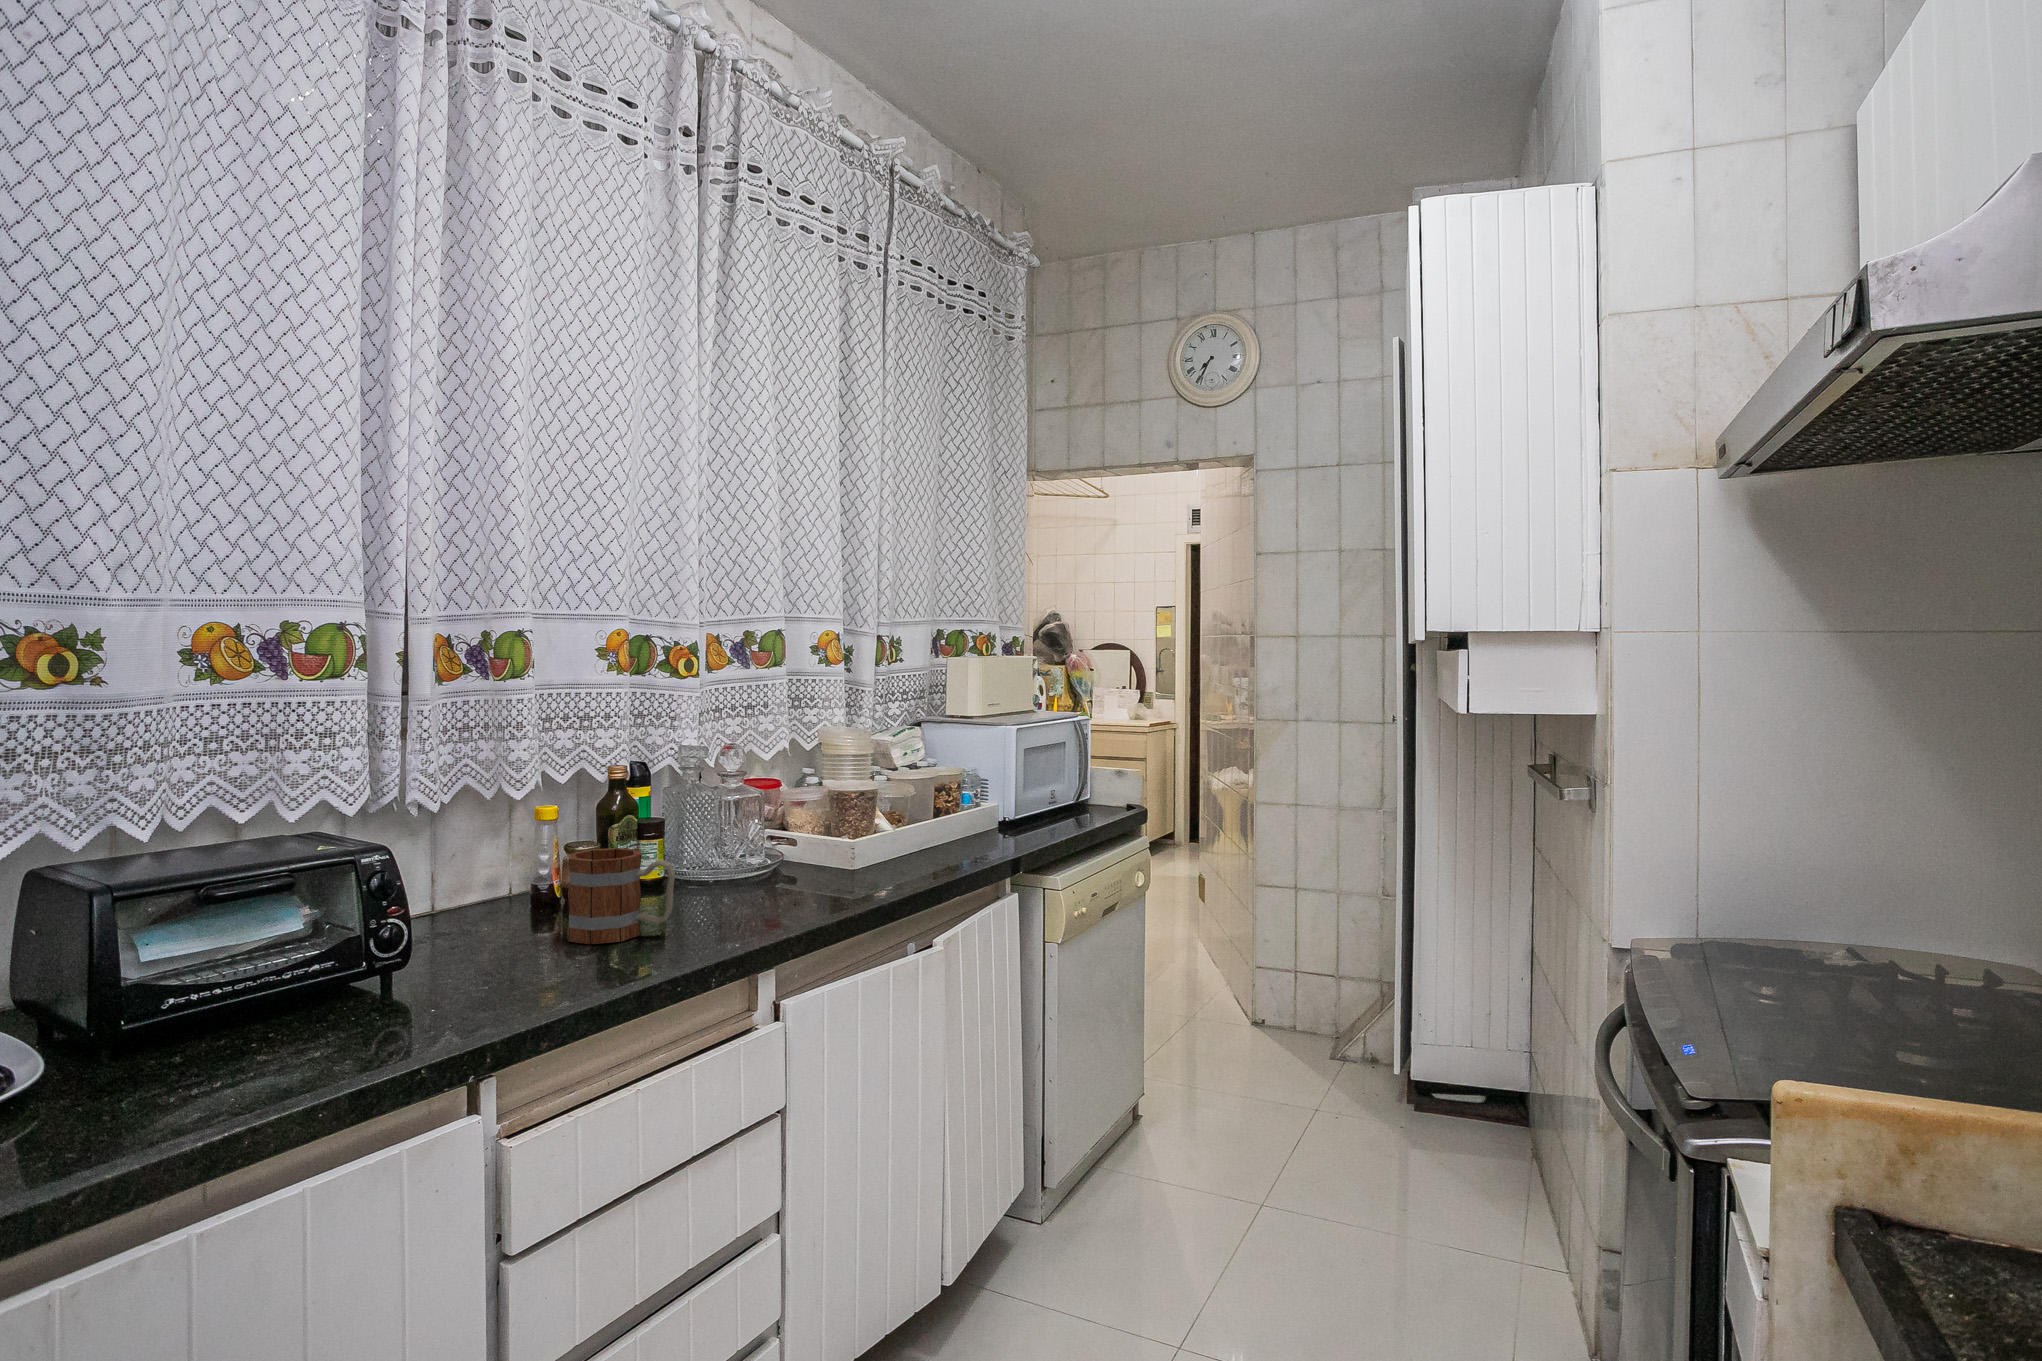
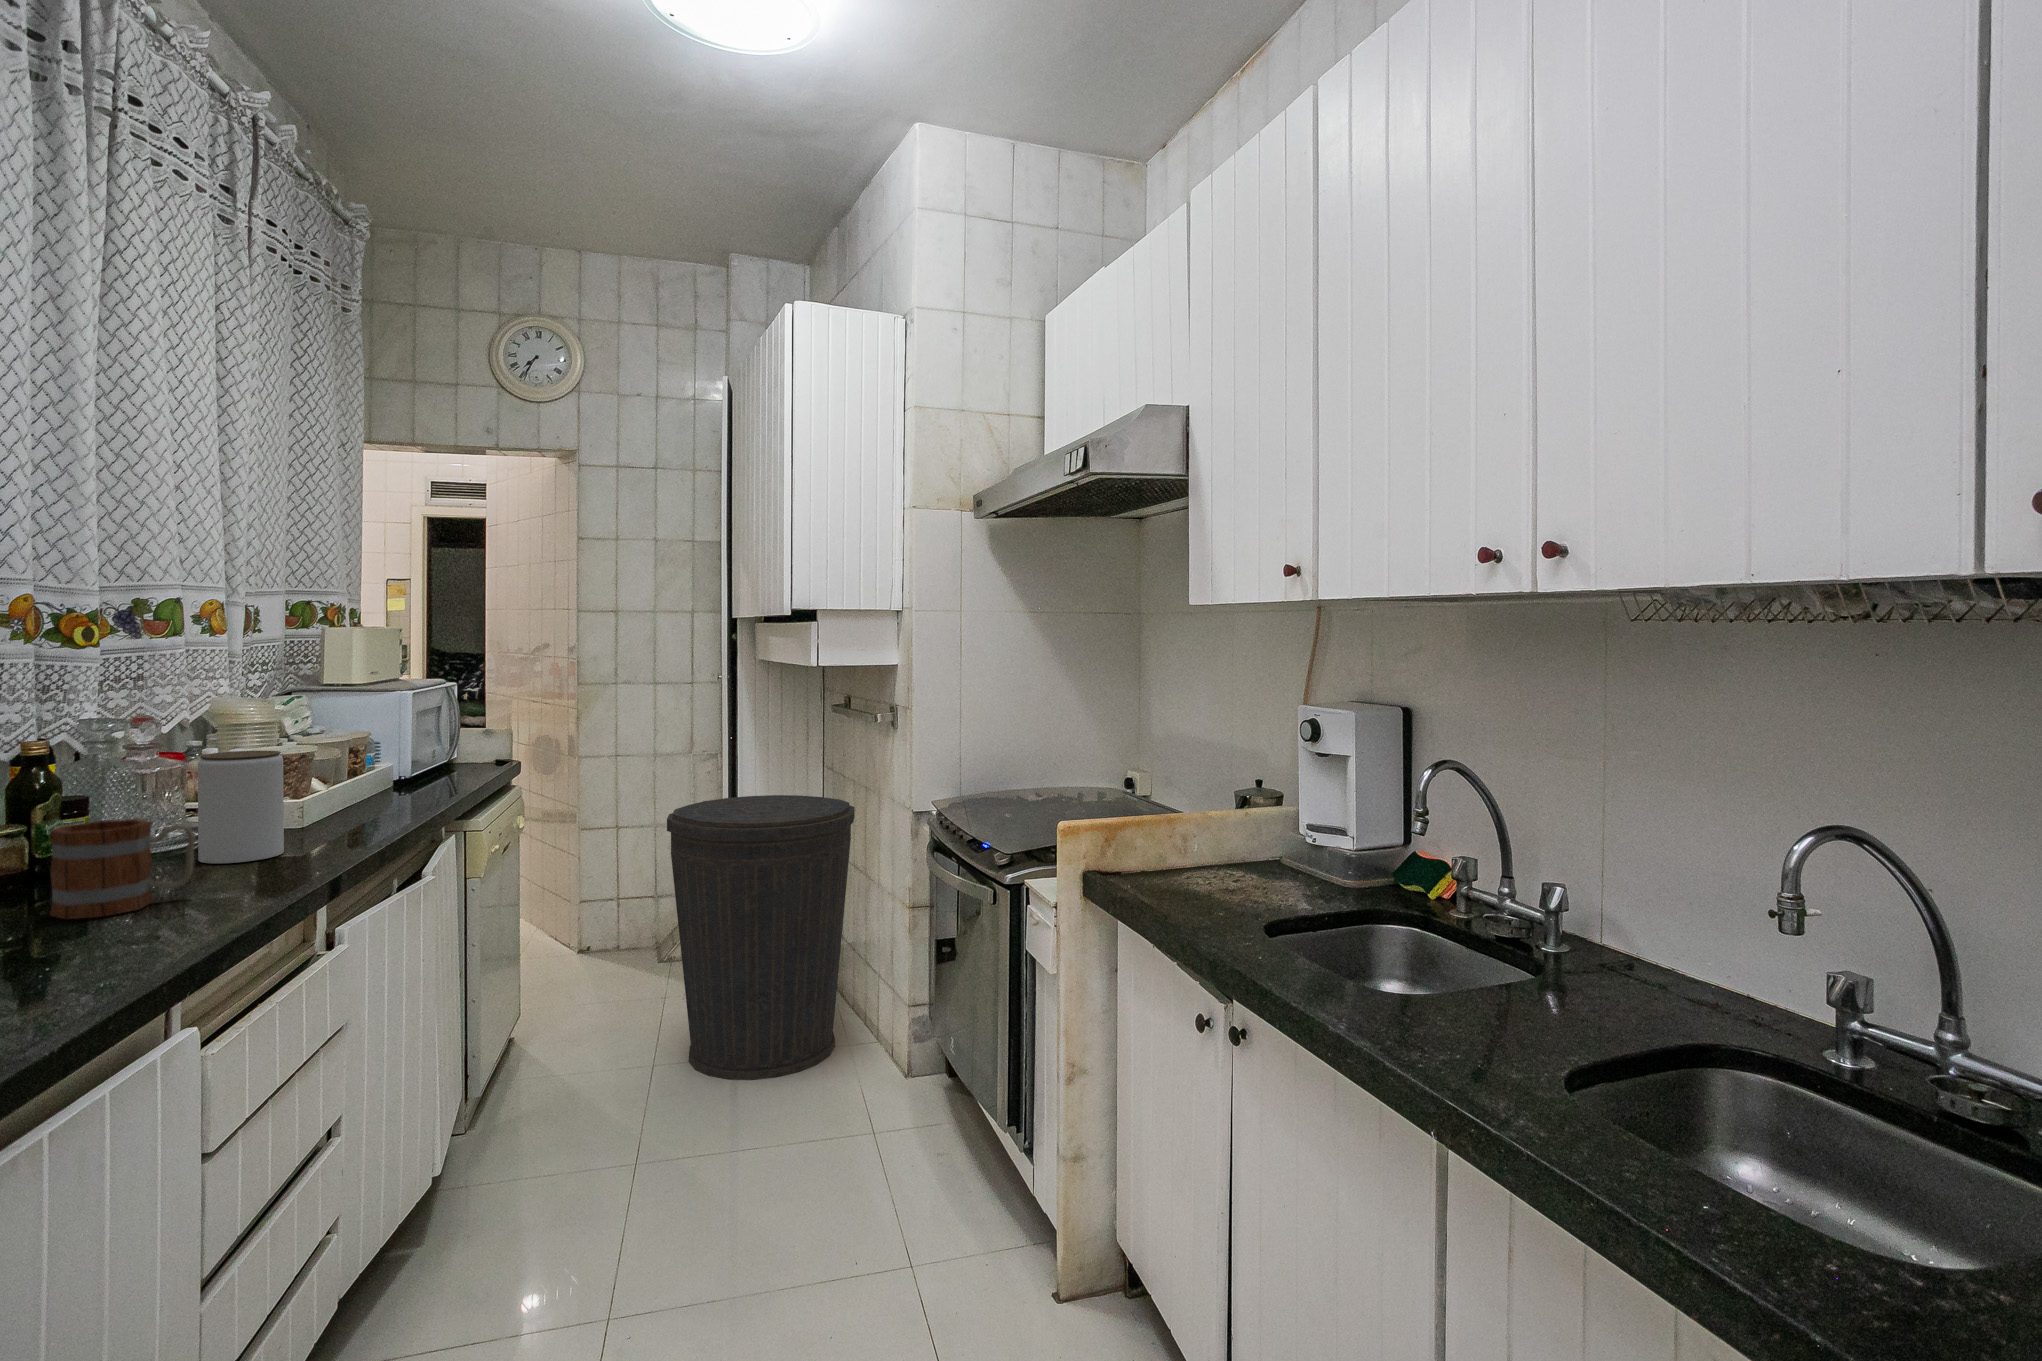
jar: none [737,785,808,900] -> present [198,751,284,864]
trash can: none [1283,879,1538,1277] -> present [667,795,855,1080]

